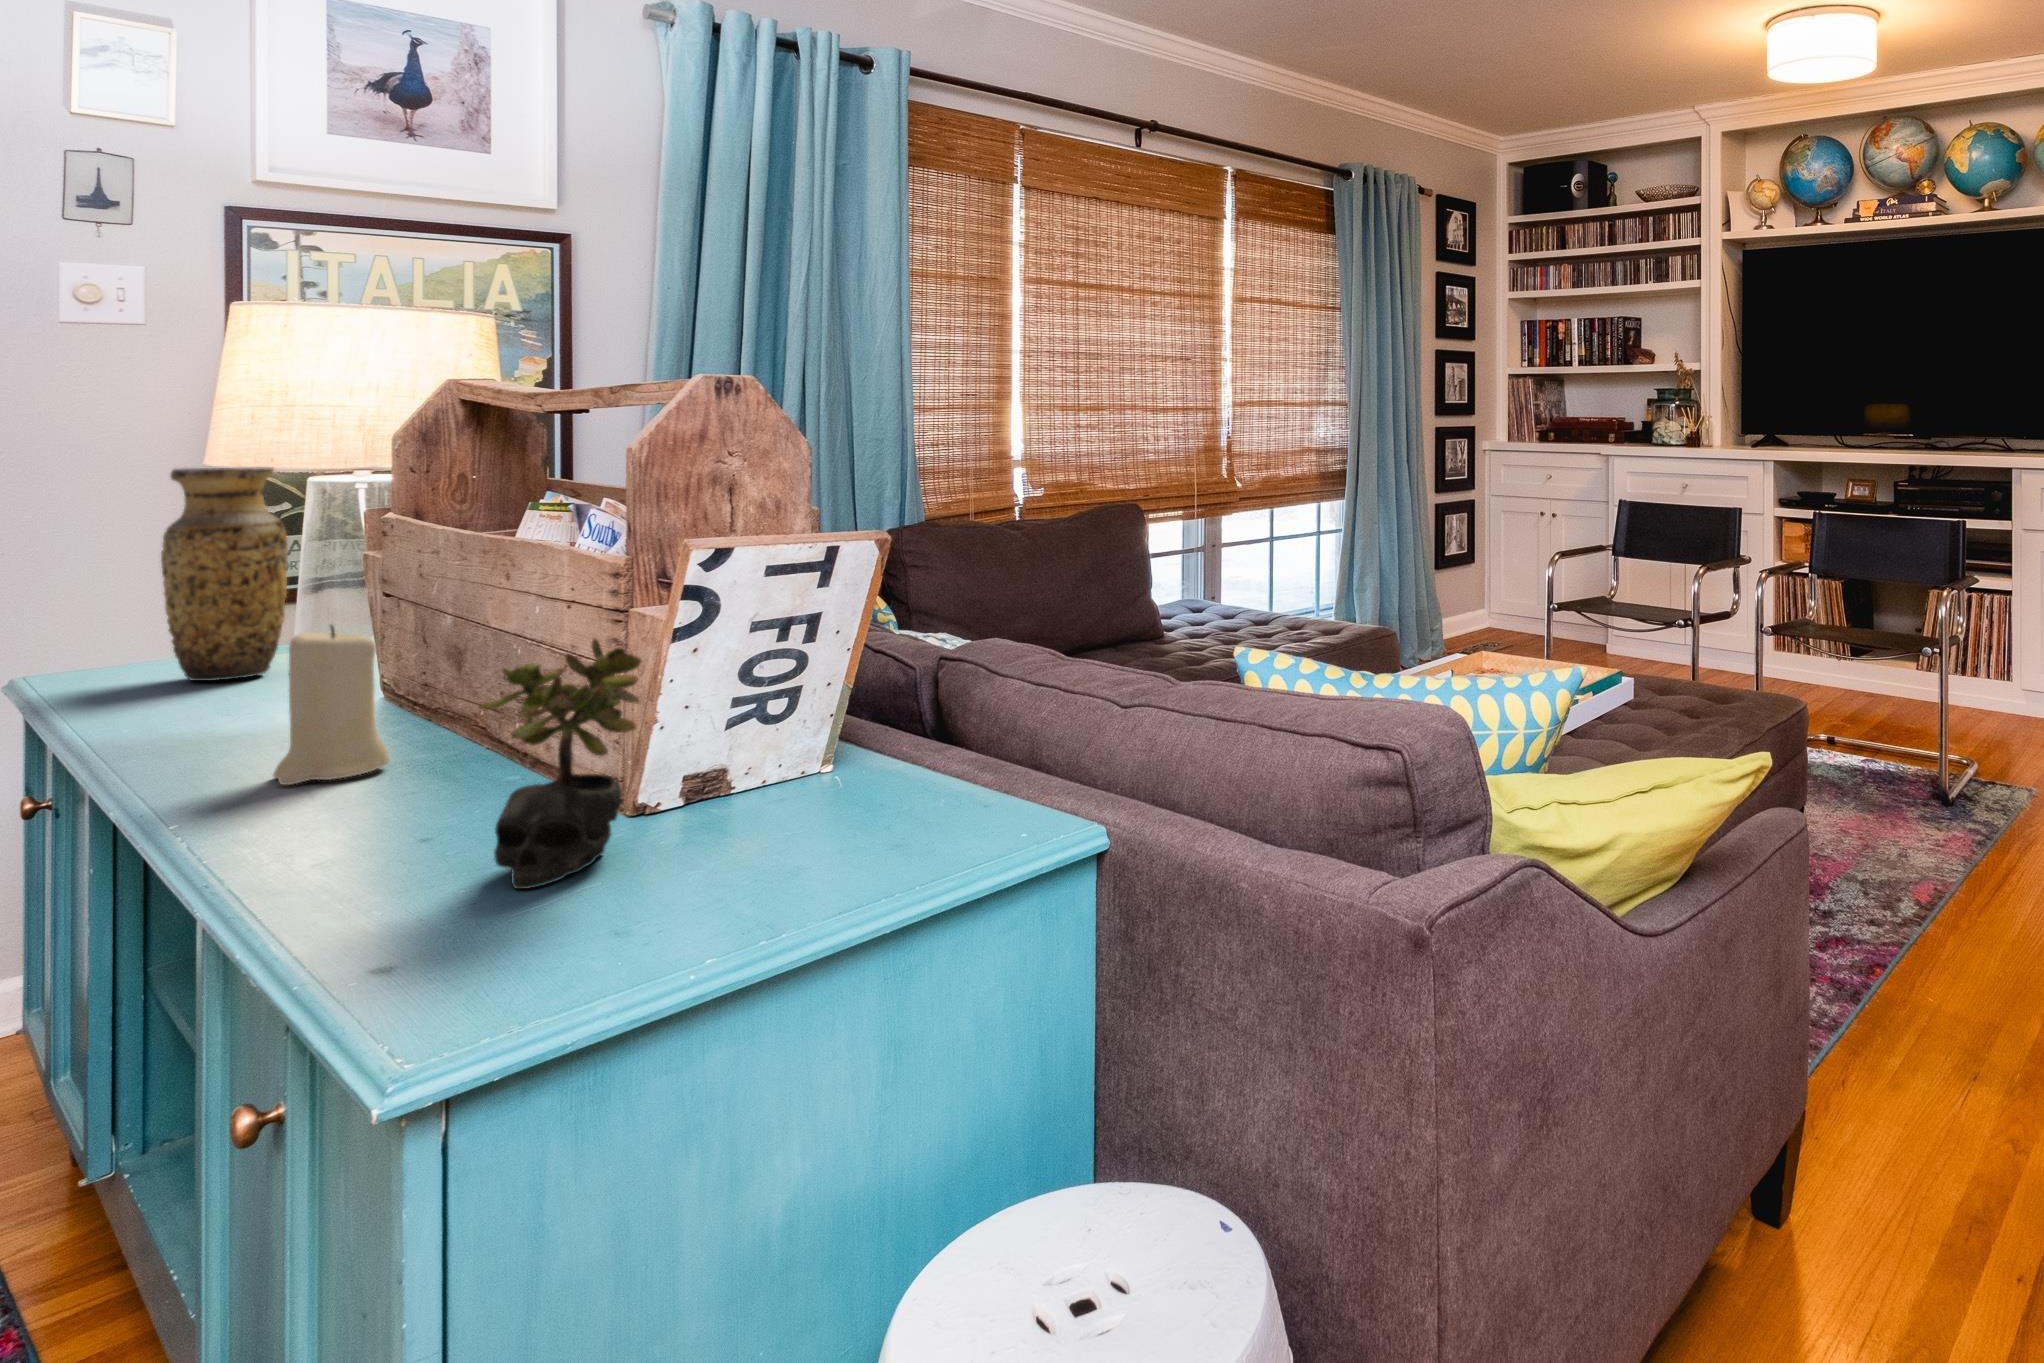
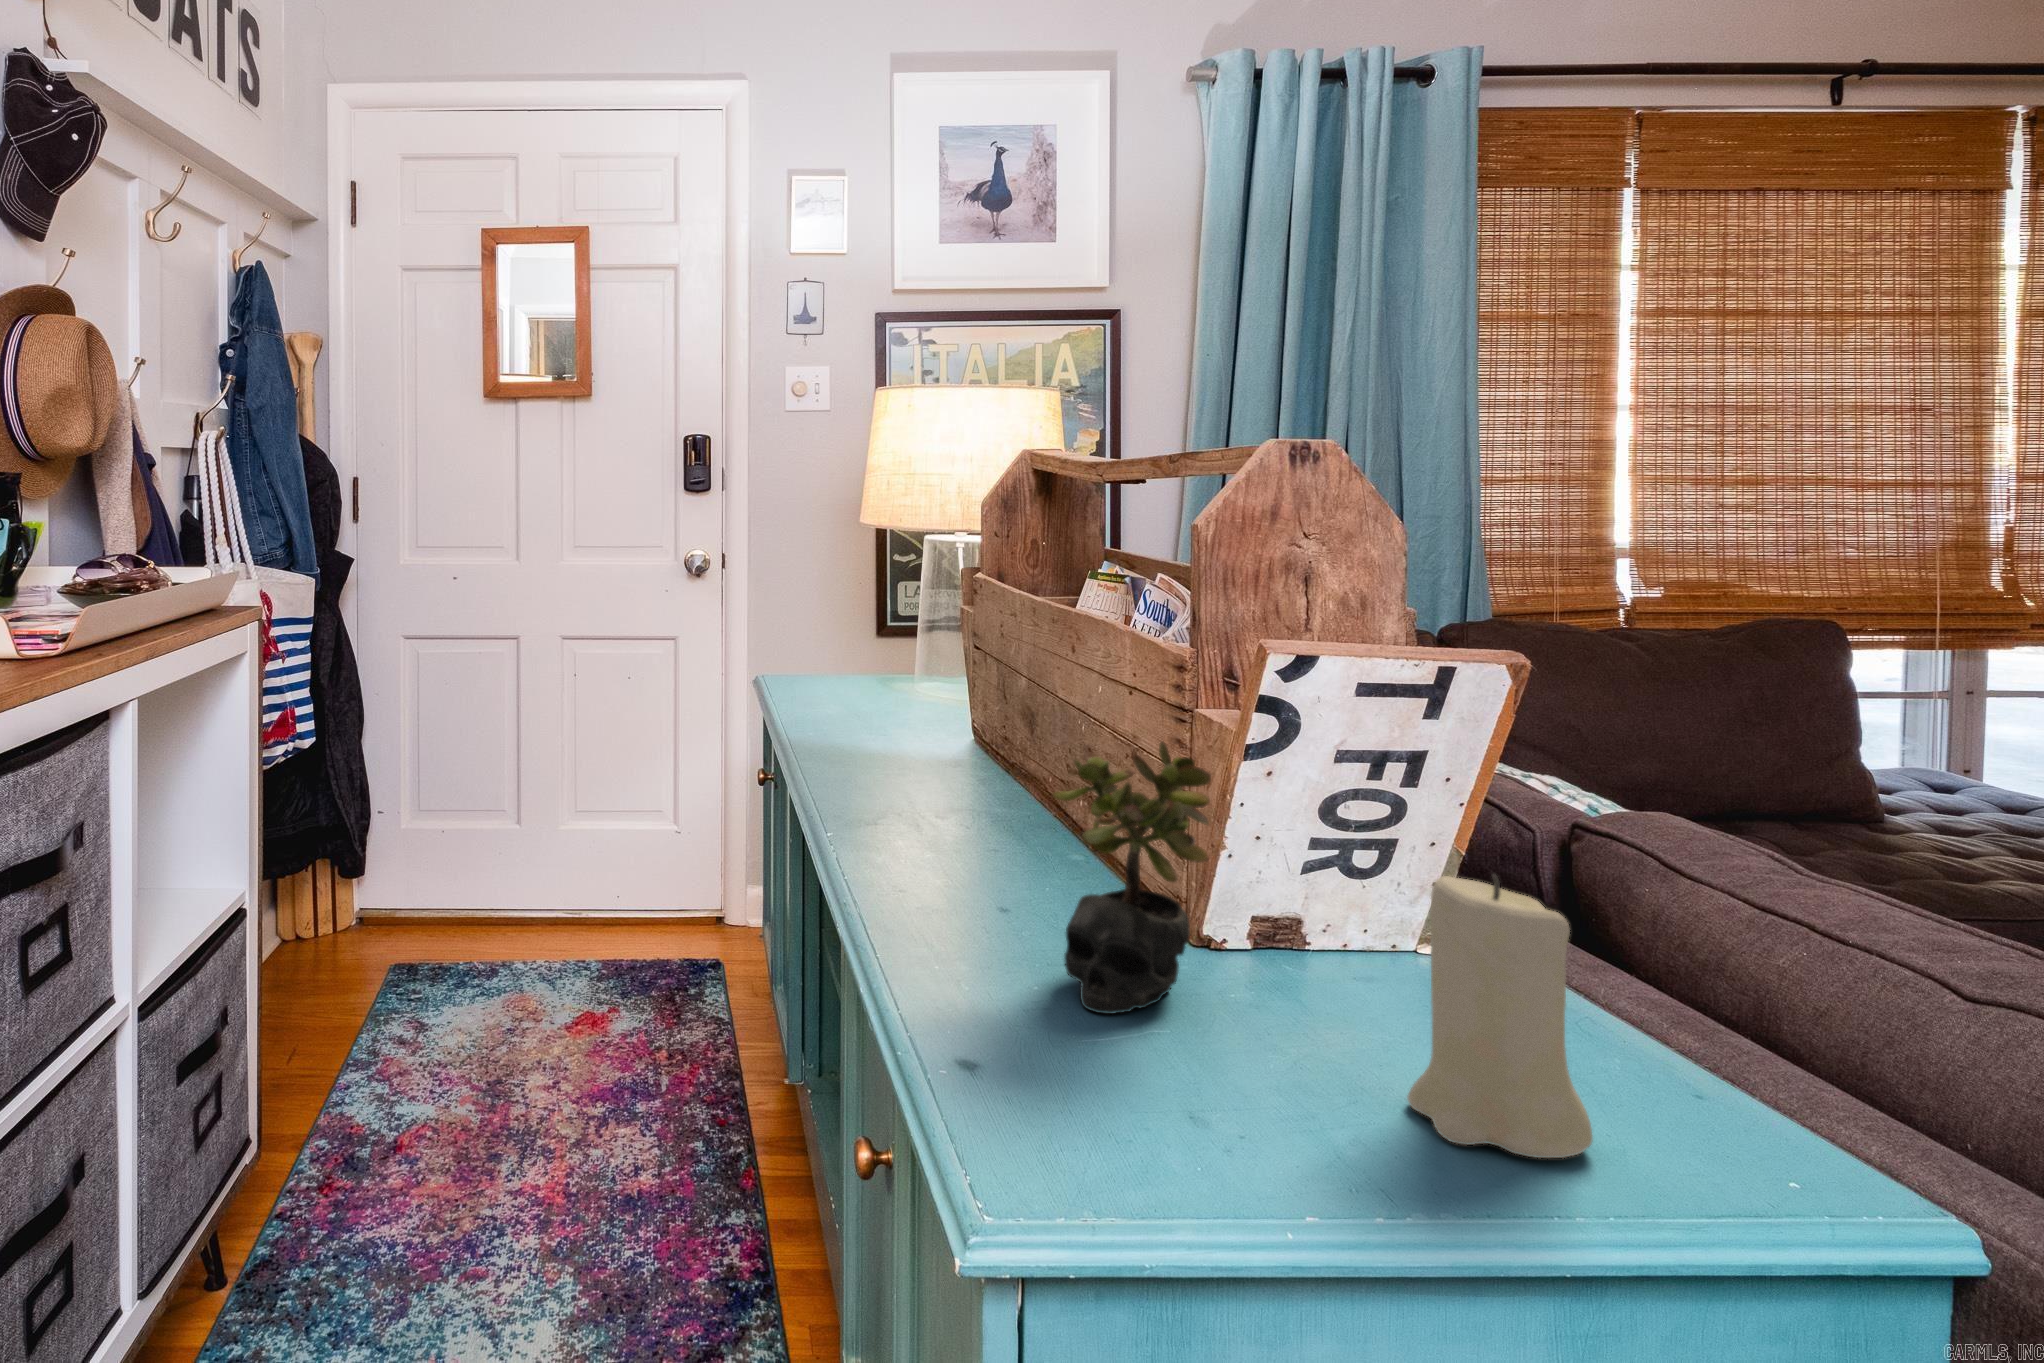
vase: present [161,467,288,681] -> none [828,521,907,700]
candle: present [273,625,390,785] -> present [1407,875,1593,1158]

